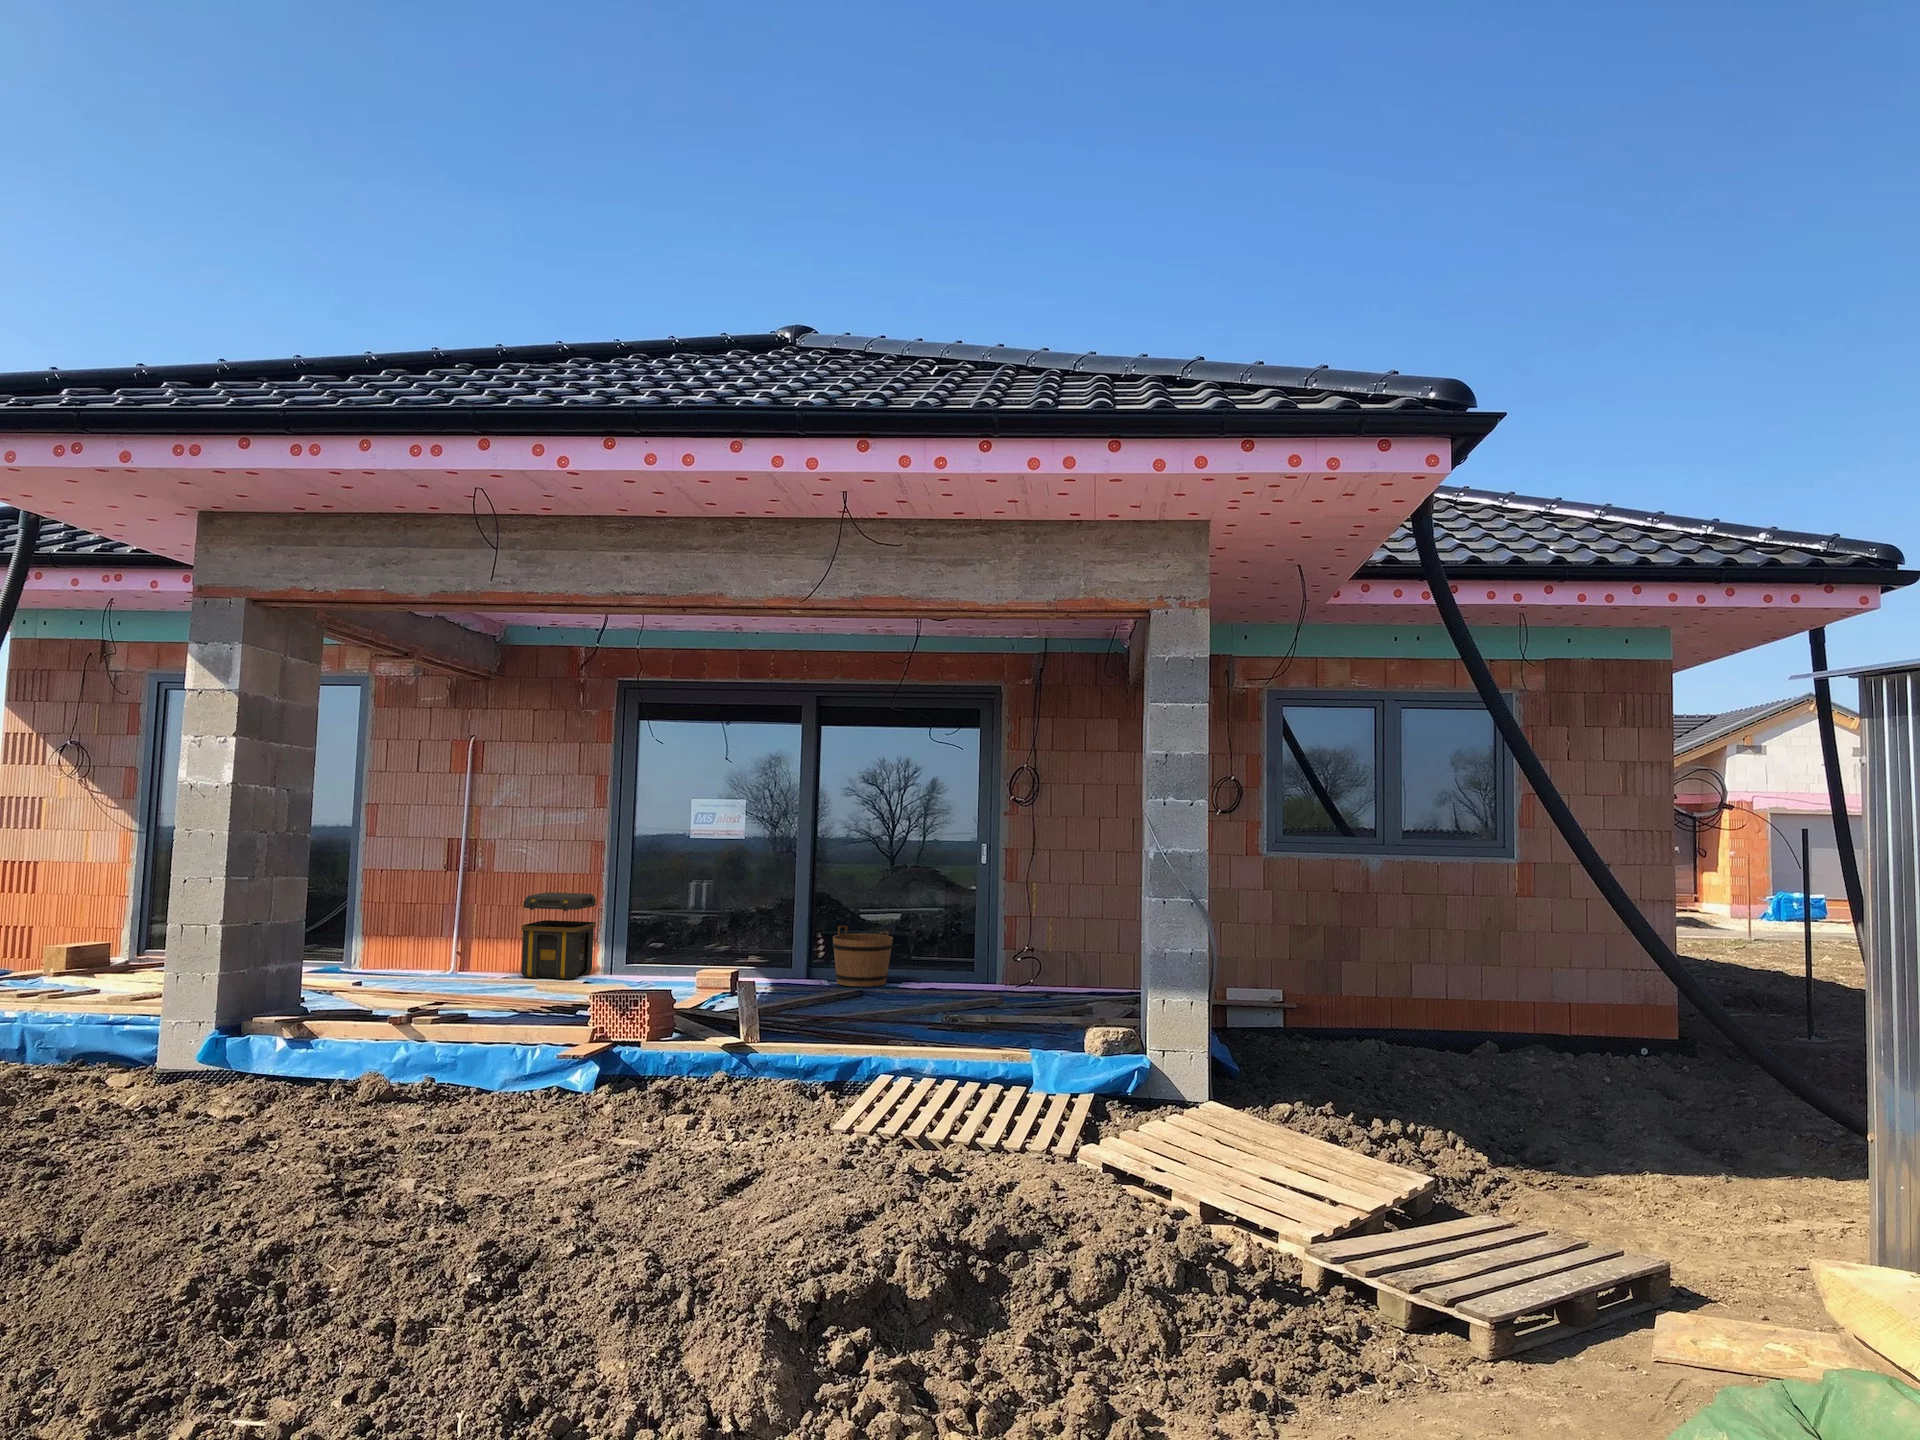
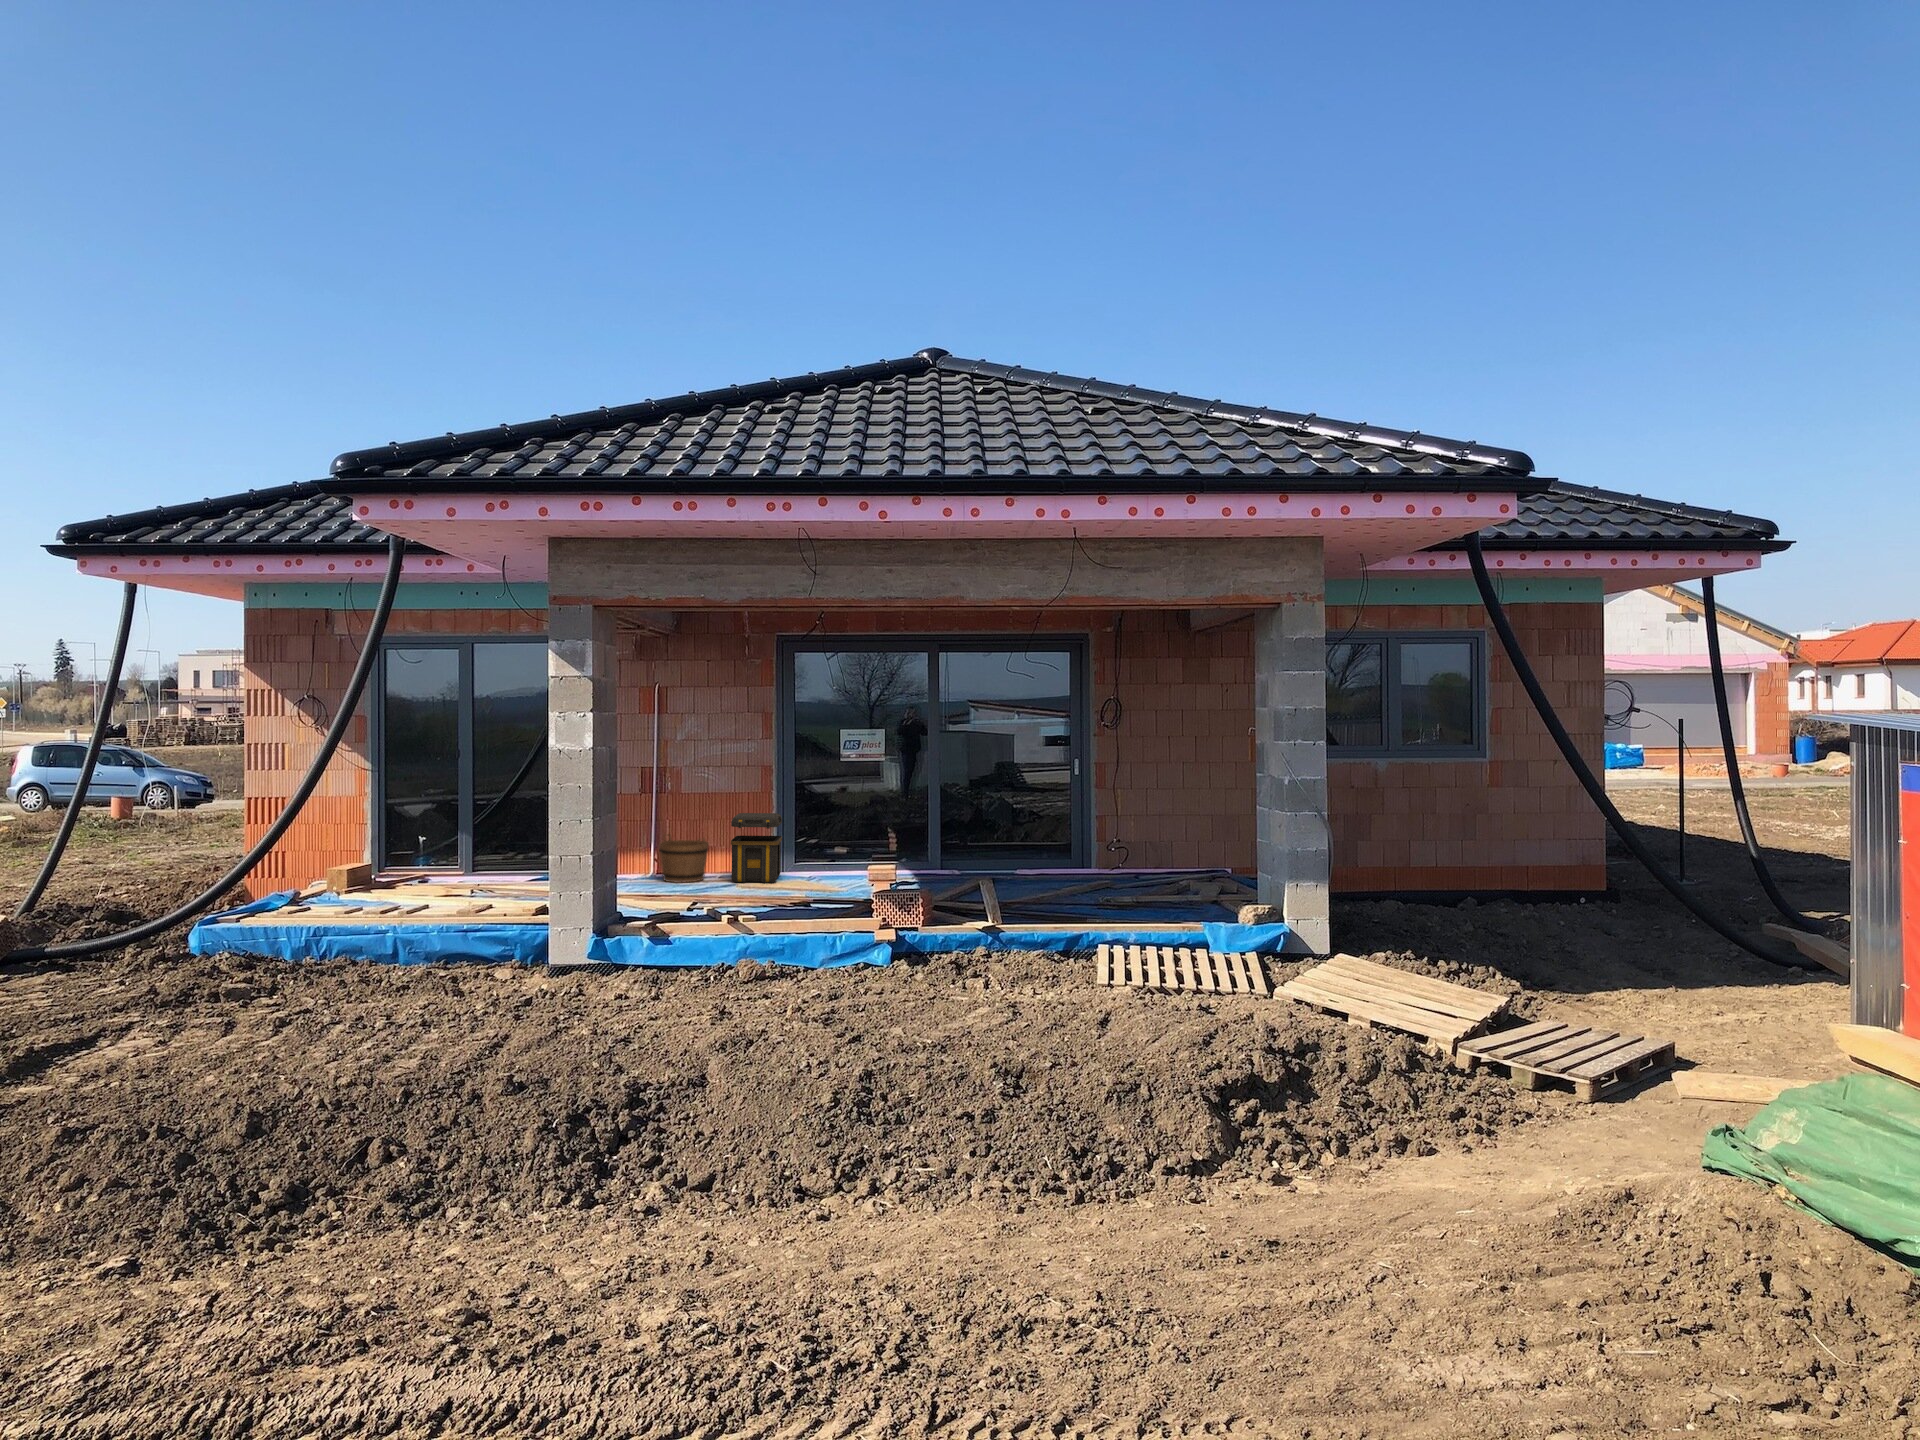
bucket: present [832,926,893,986] -> present [659,834,709,883]

